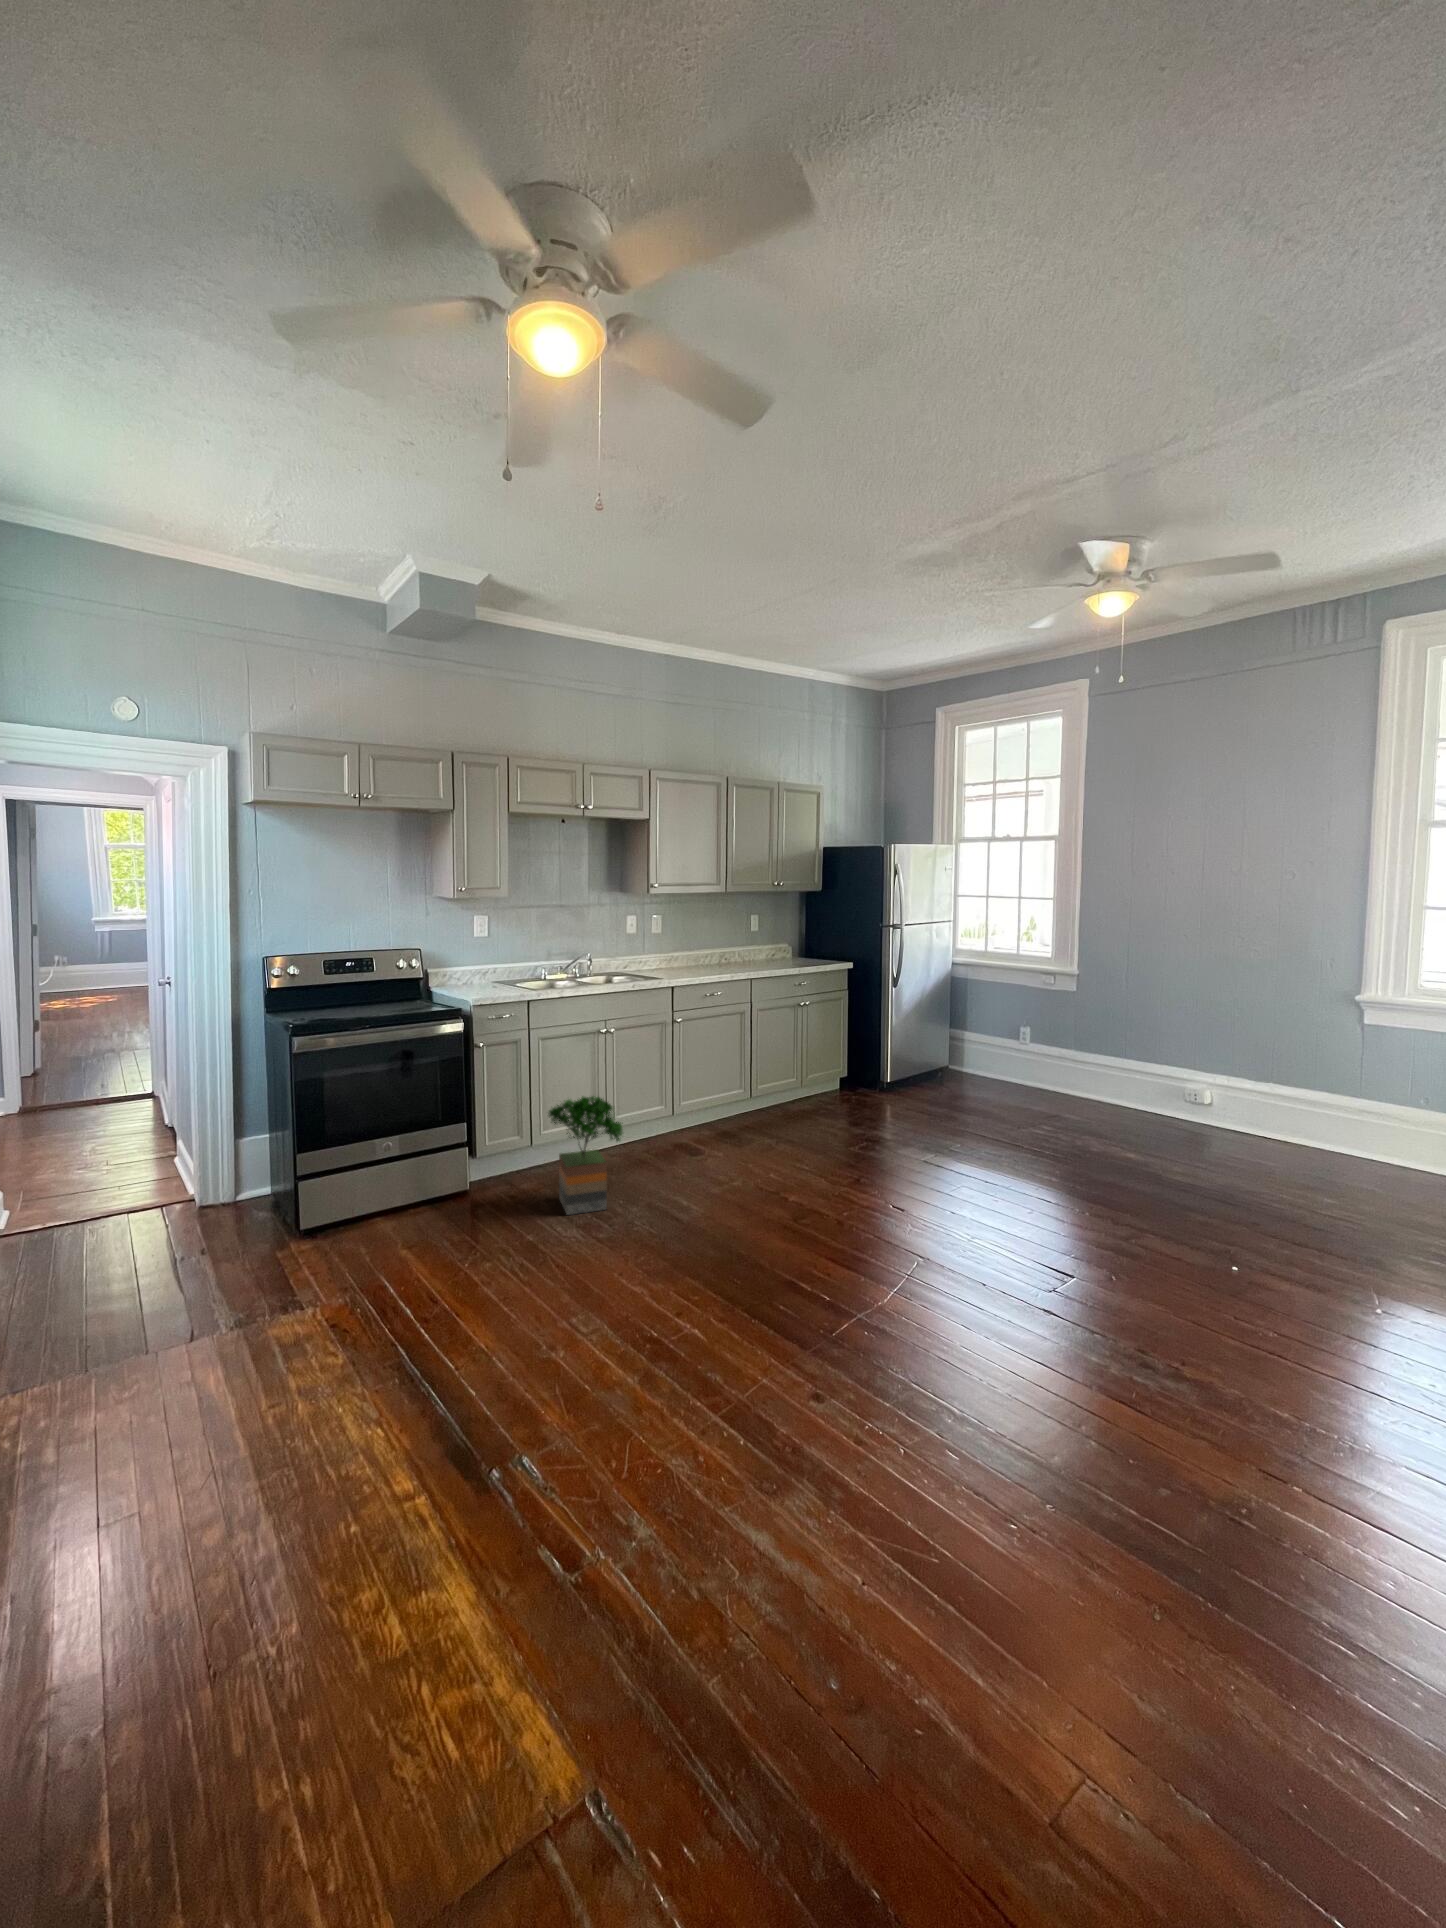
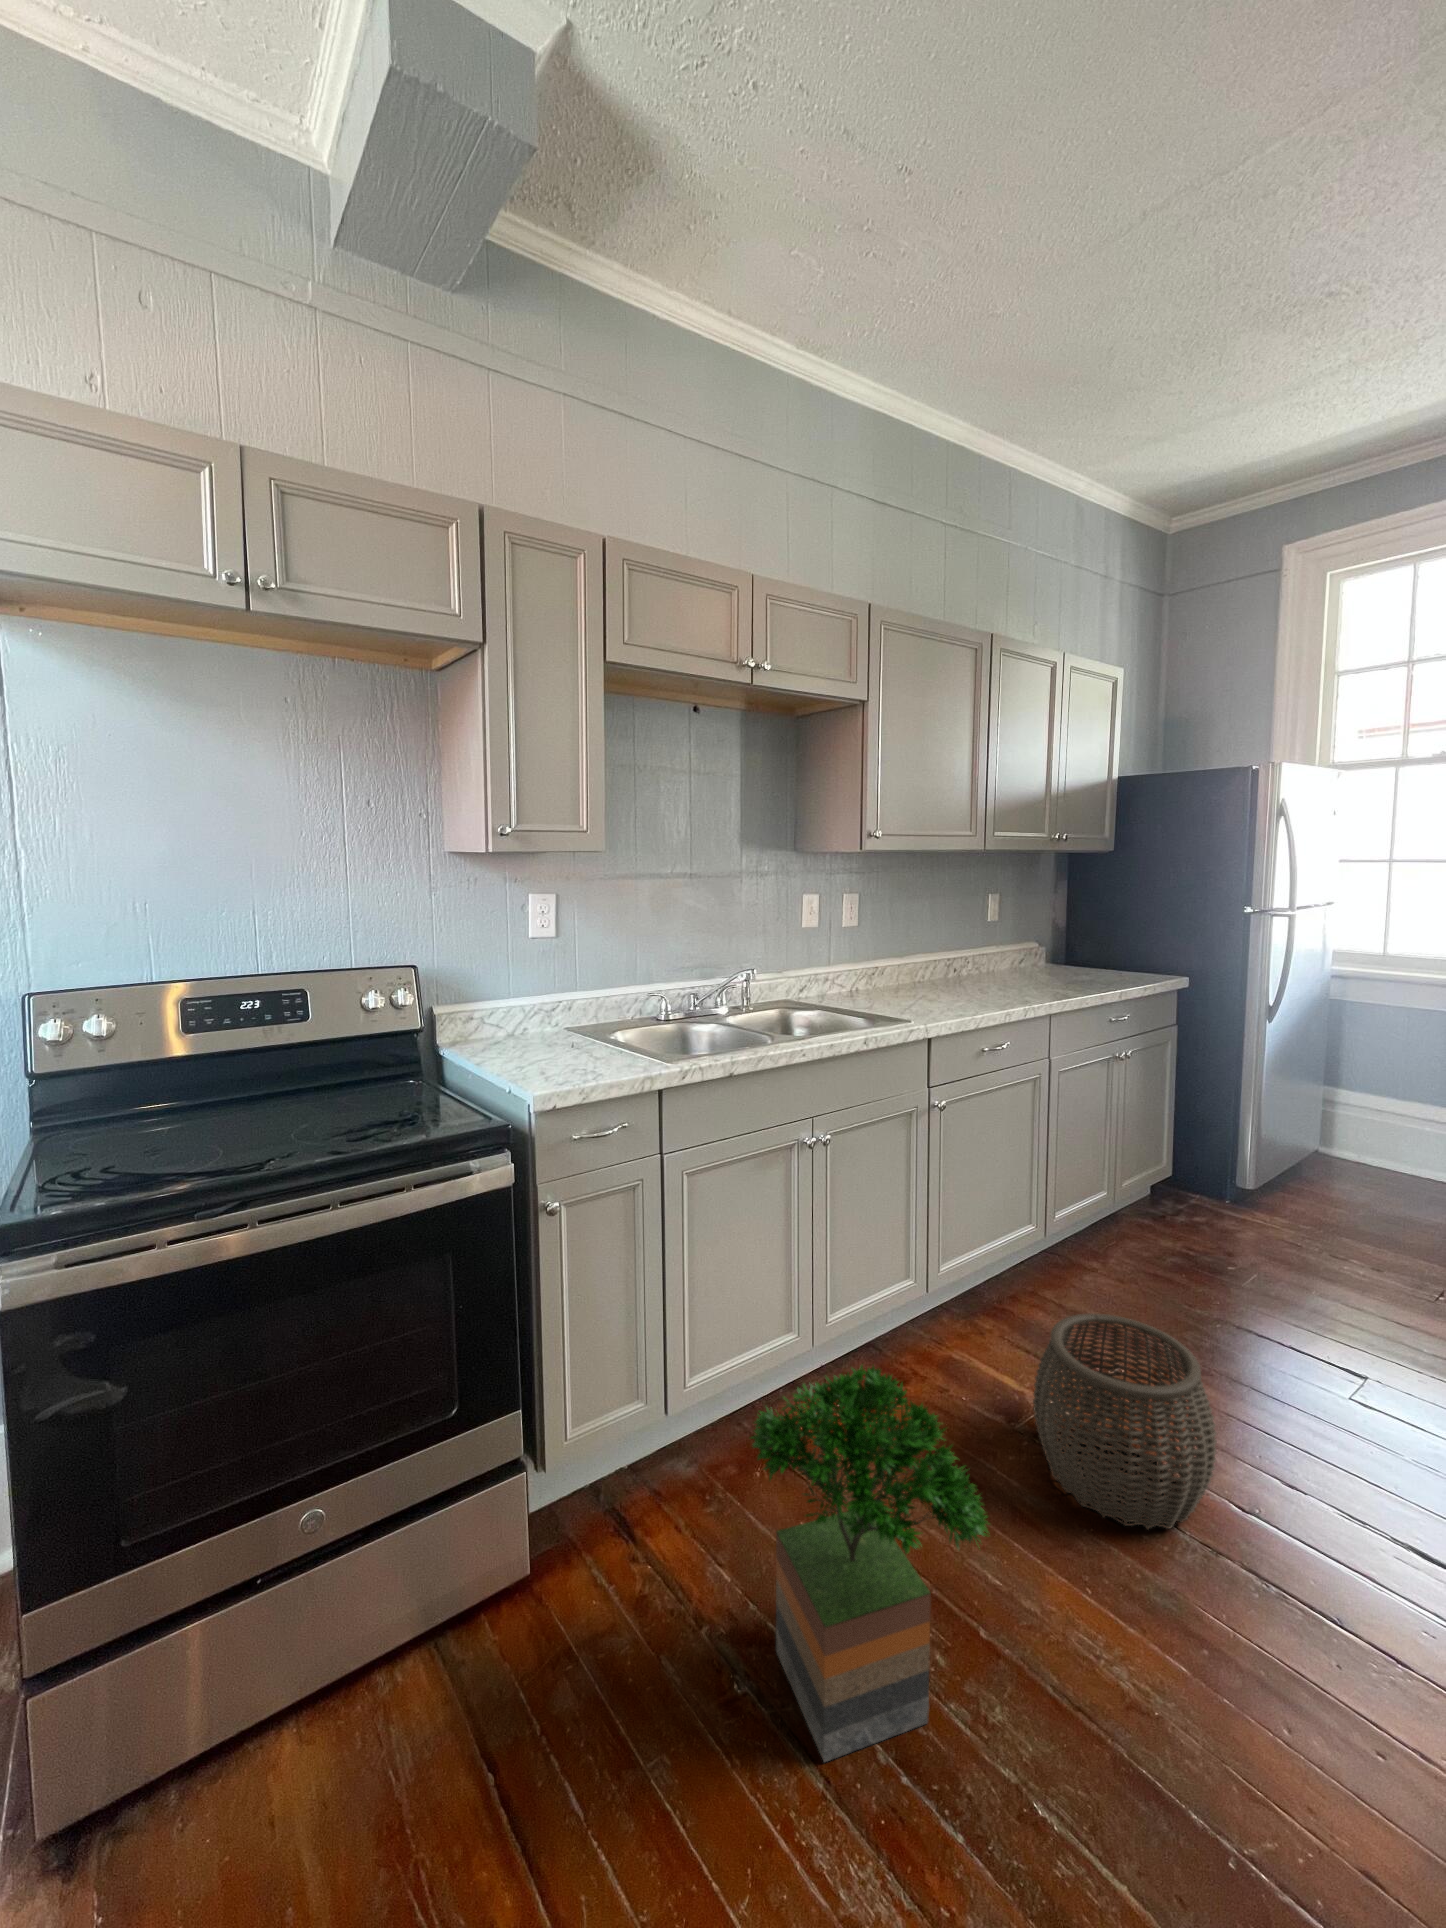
woven basket: none [688,1103,757,1177] -> present [1033,1313,1217,1529]

